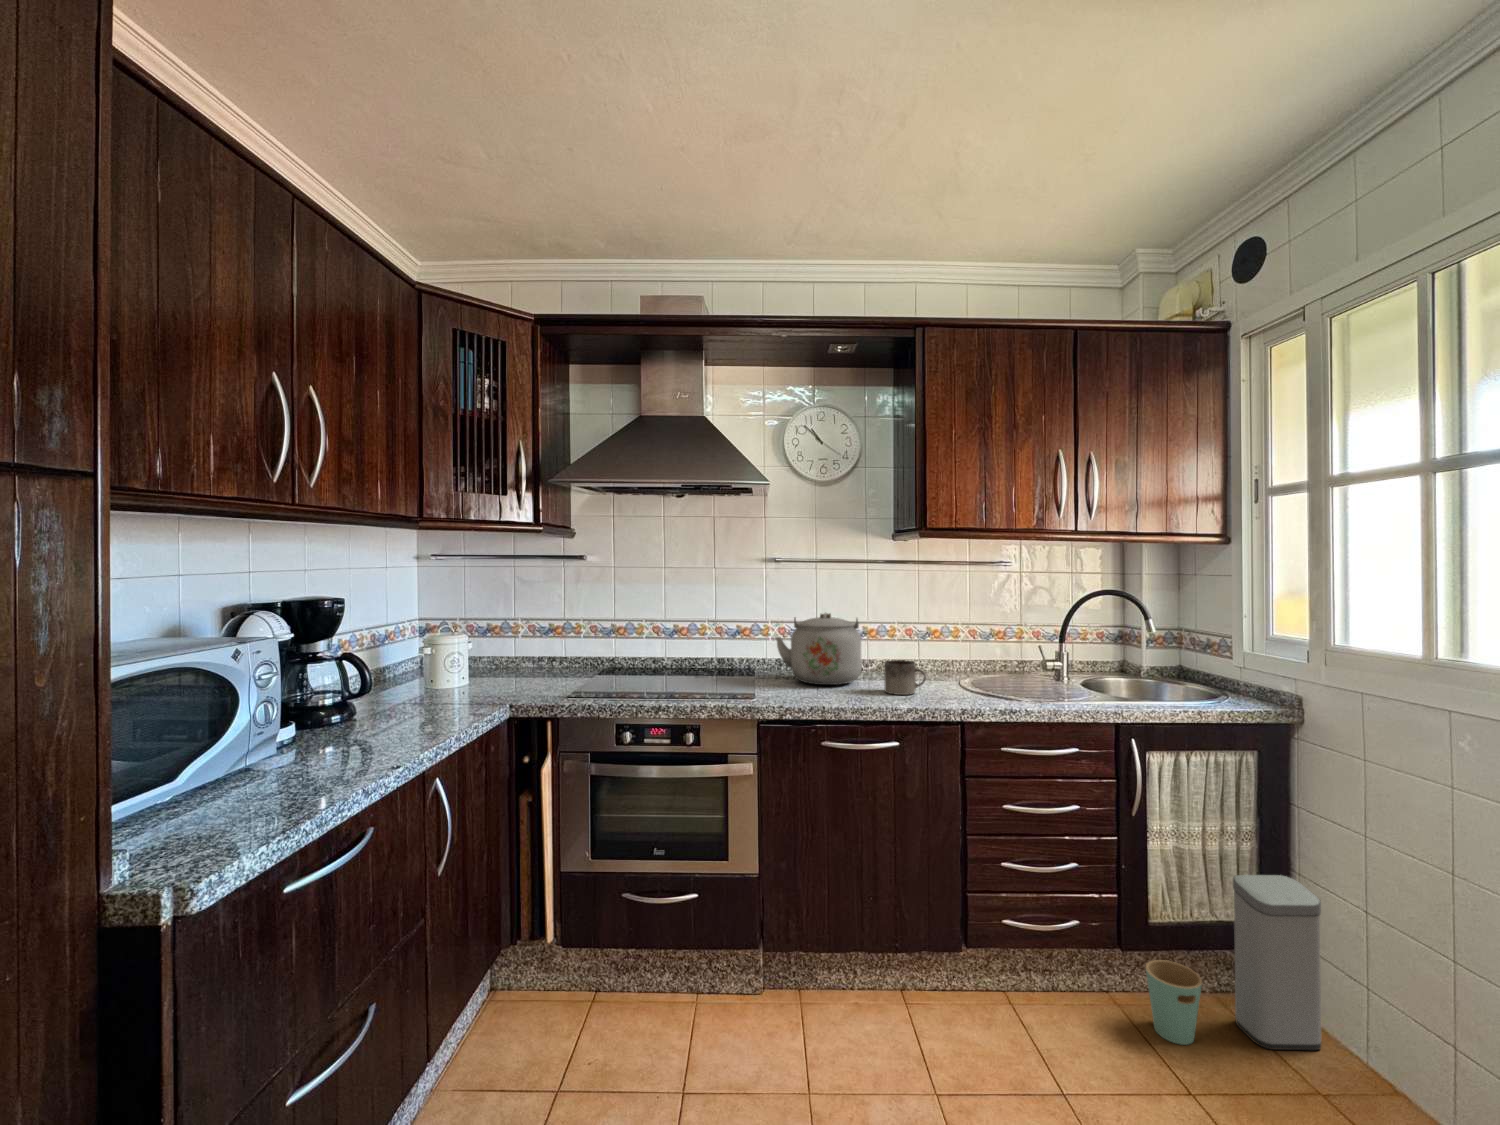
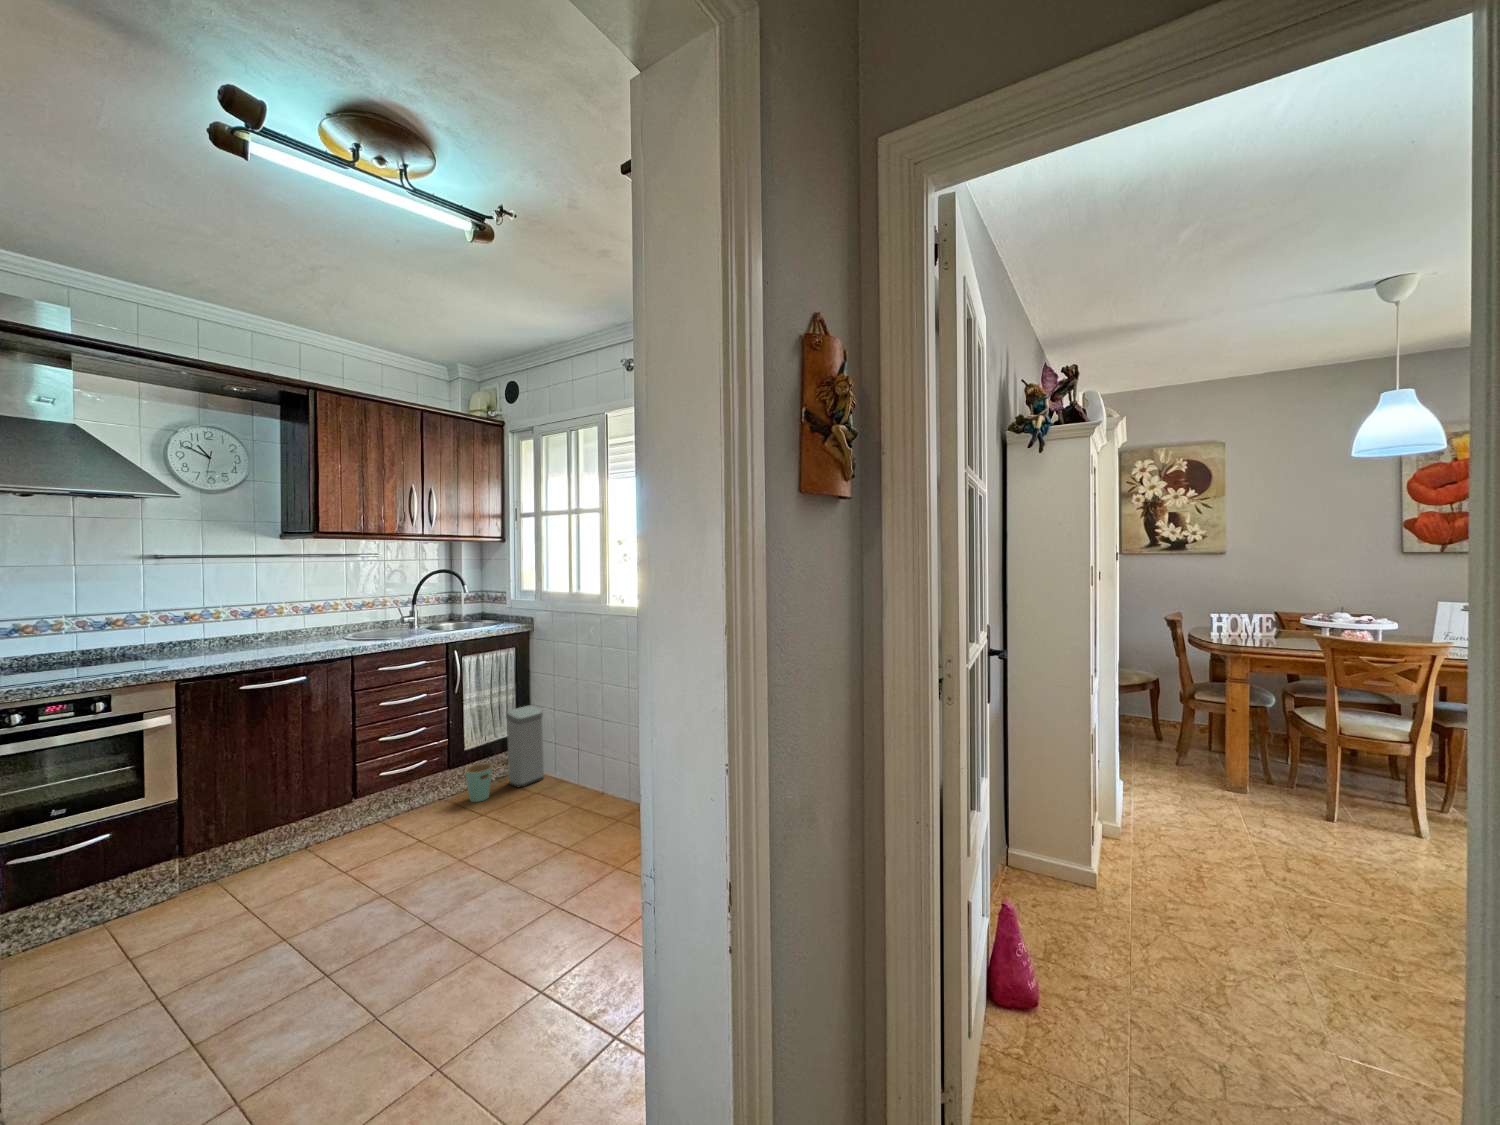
kettle: present [776,613,861,685] -> none [164,598,257,654]
mug: present [884,660,926,695] -> none [281,626,317,650]

